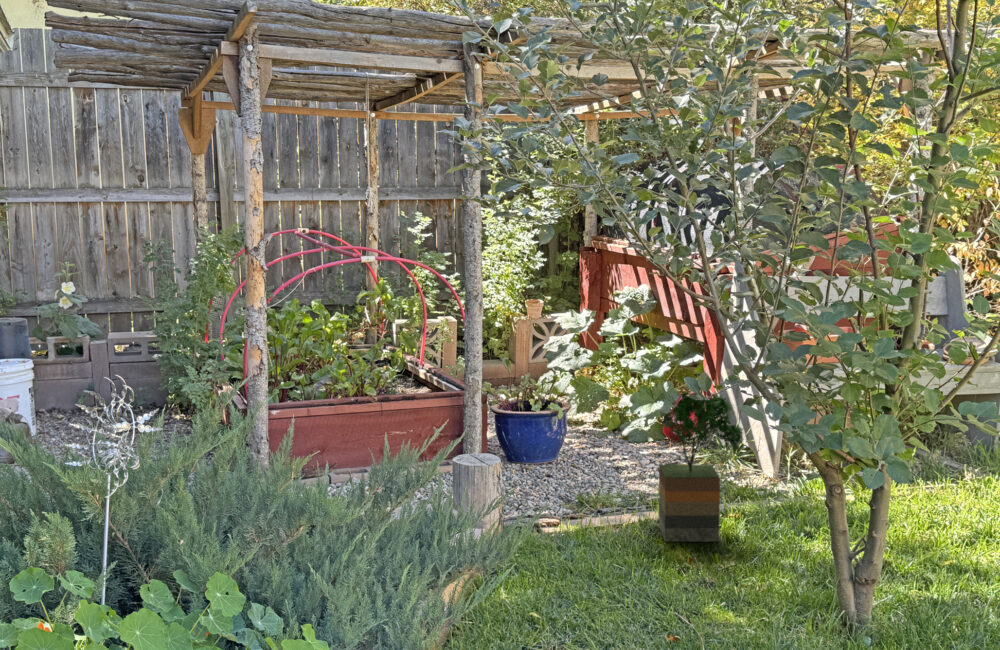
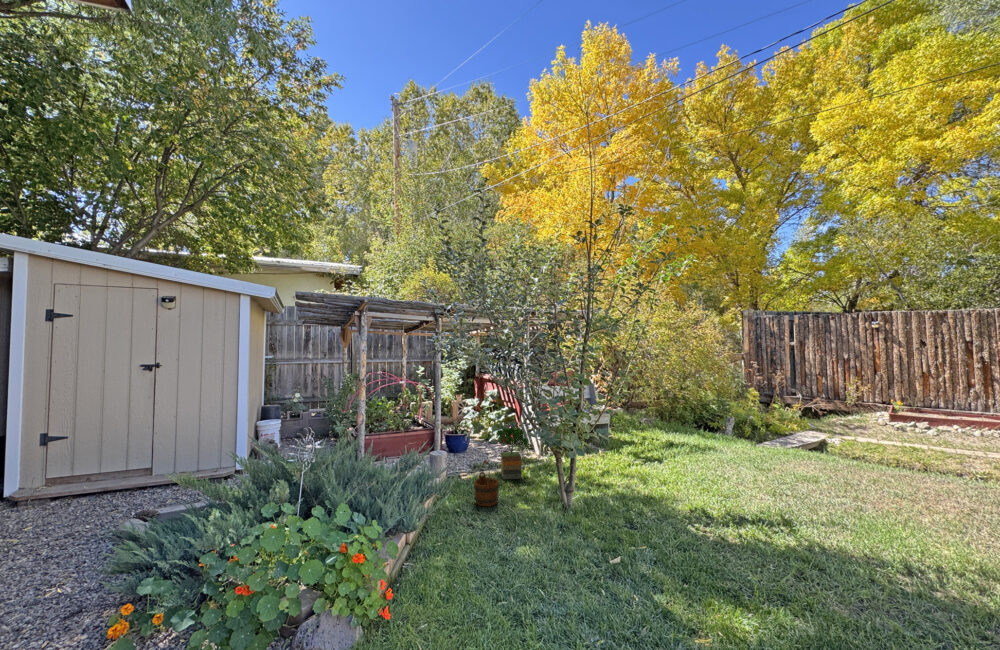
wooden bucket: none [577,484,653,619] -> present [474,460,499,506]

